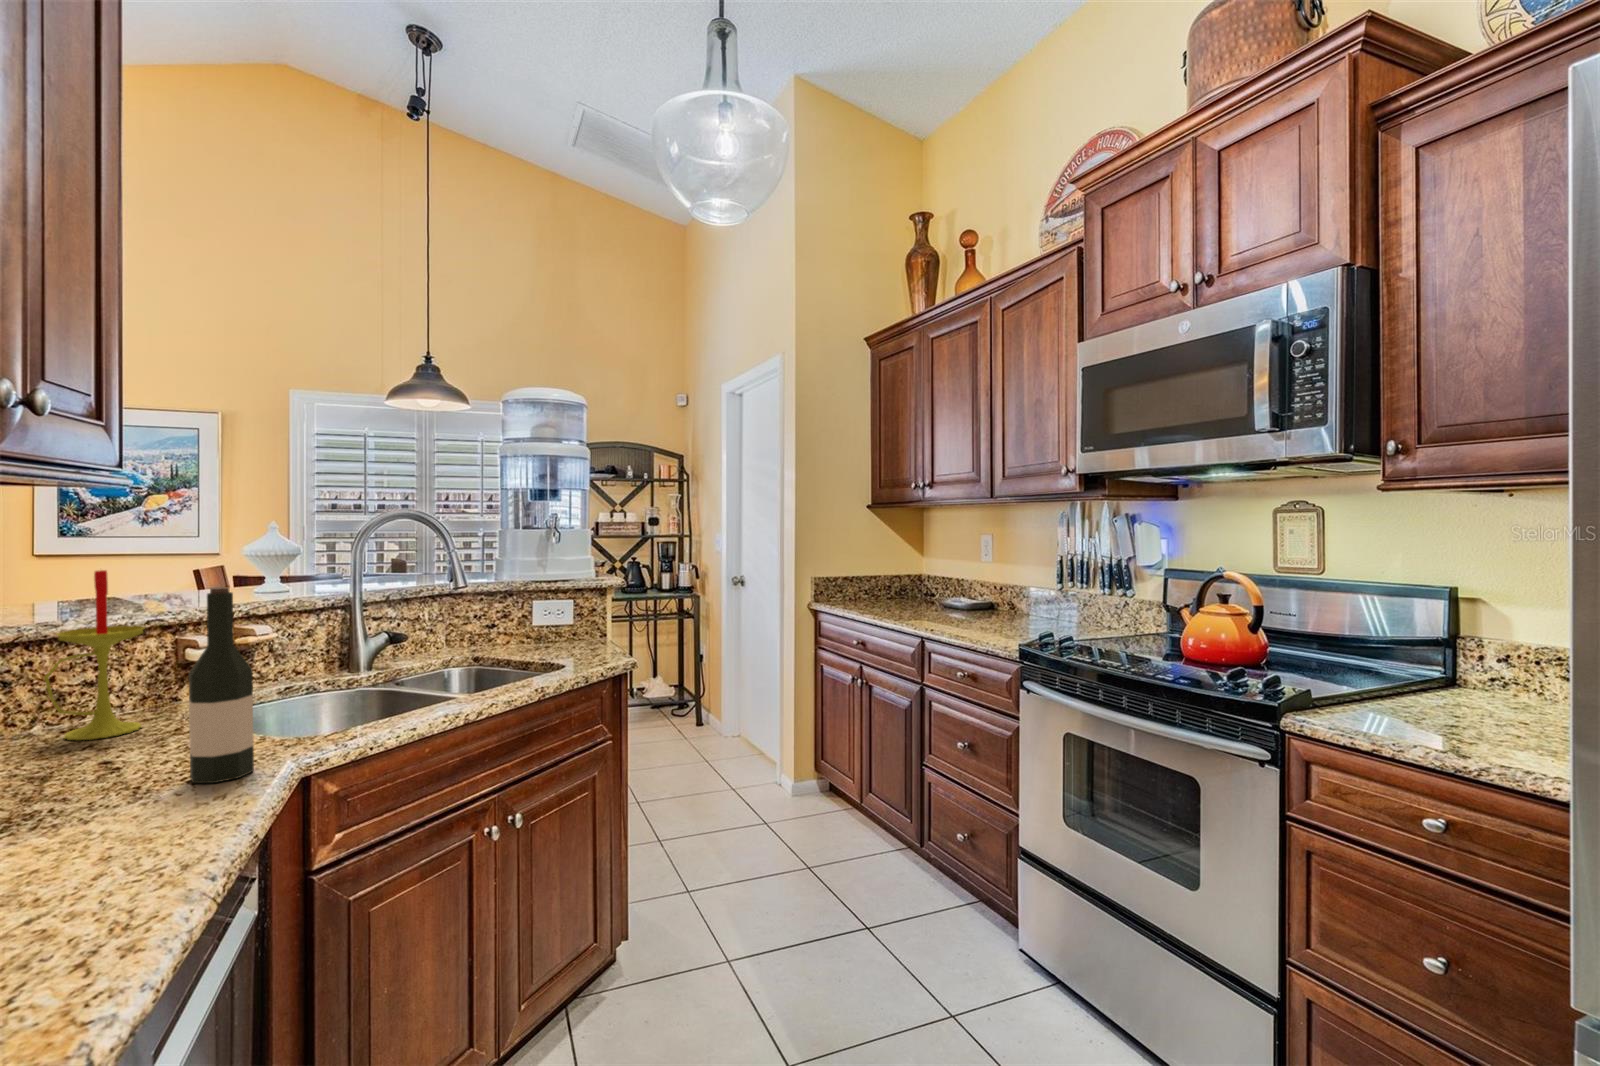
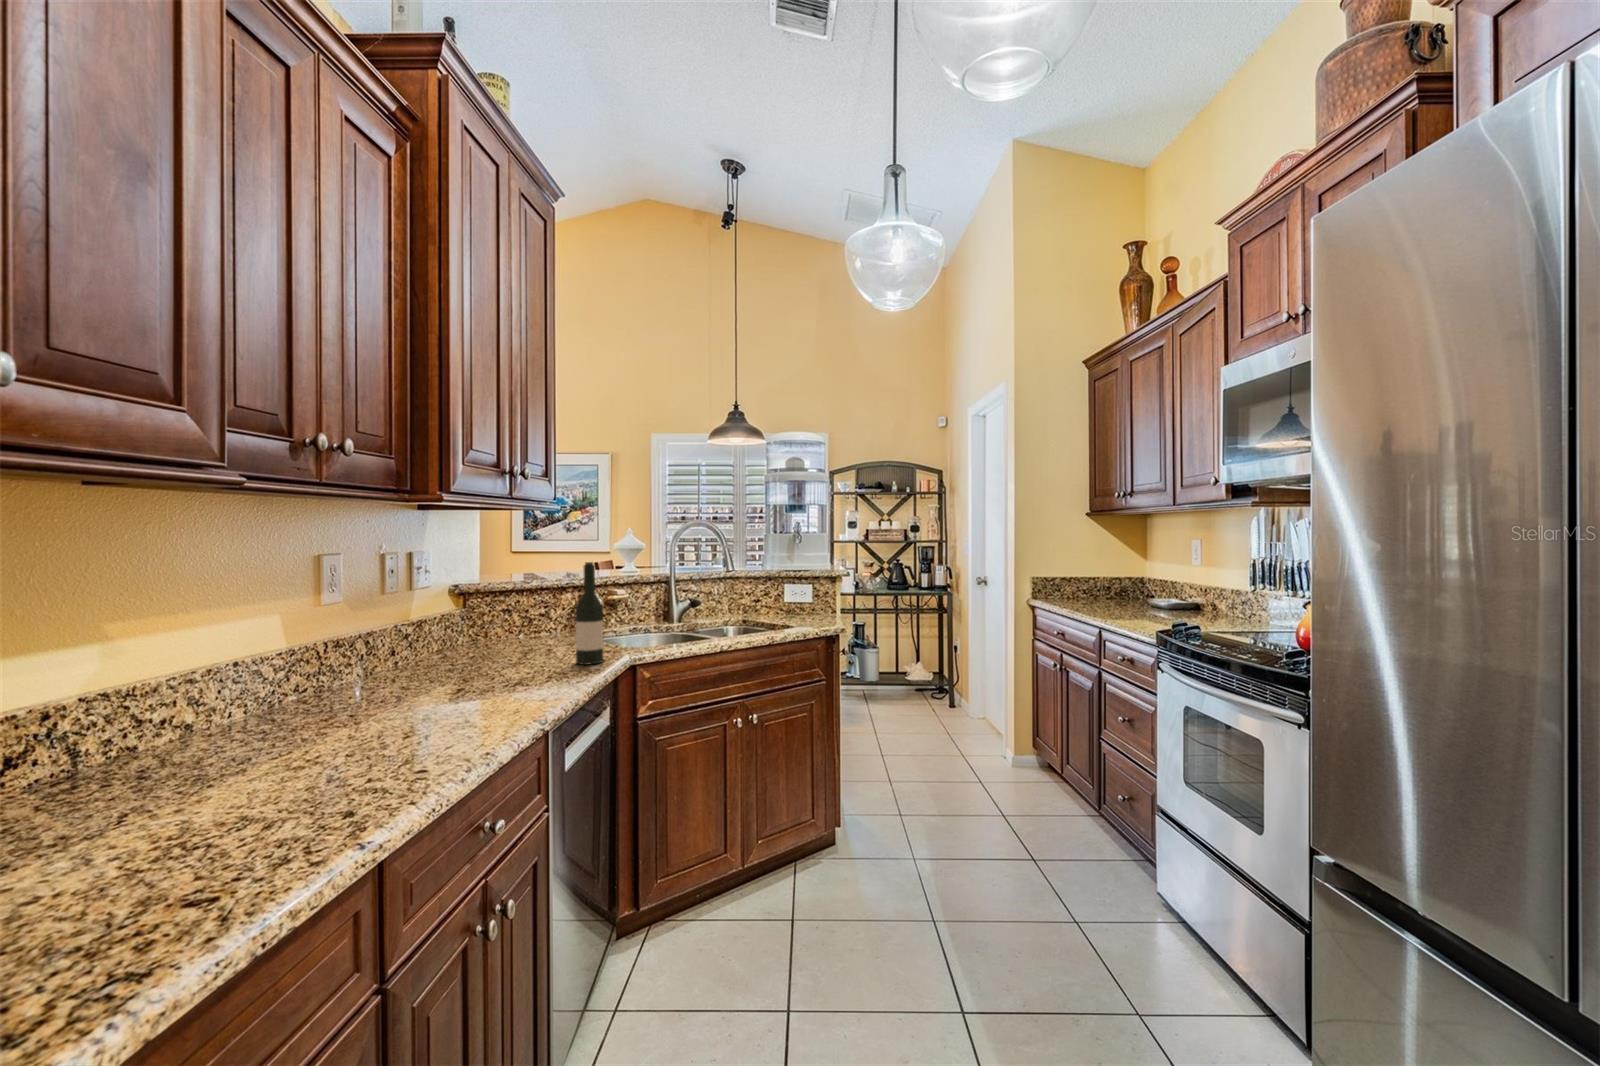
candle: present [44,570,144,740] -> none [523,552,565,644]

